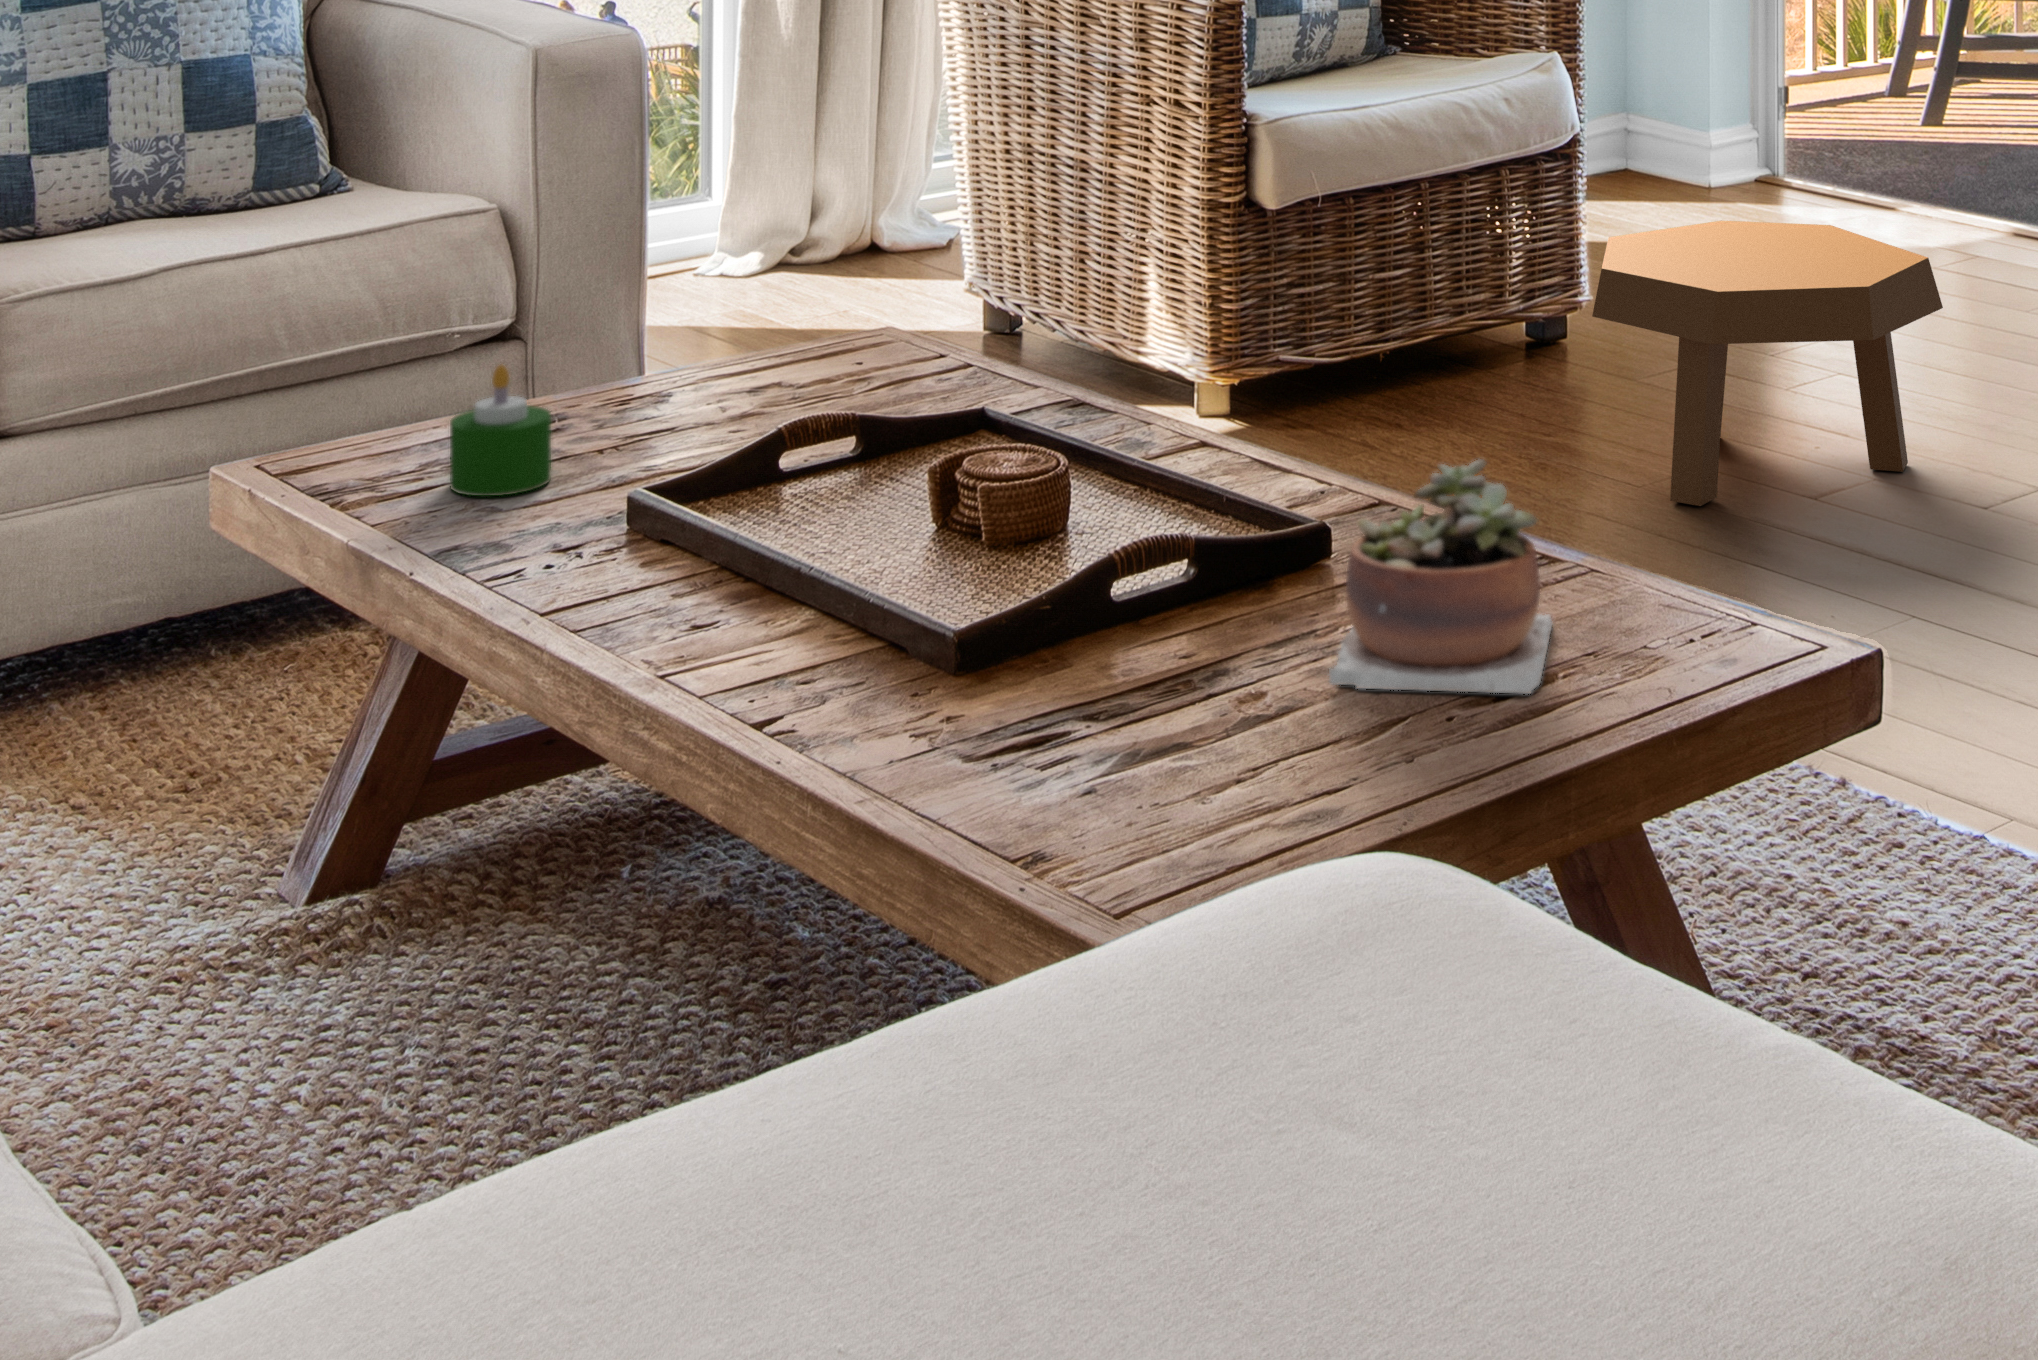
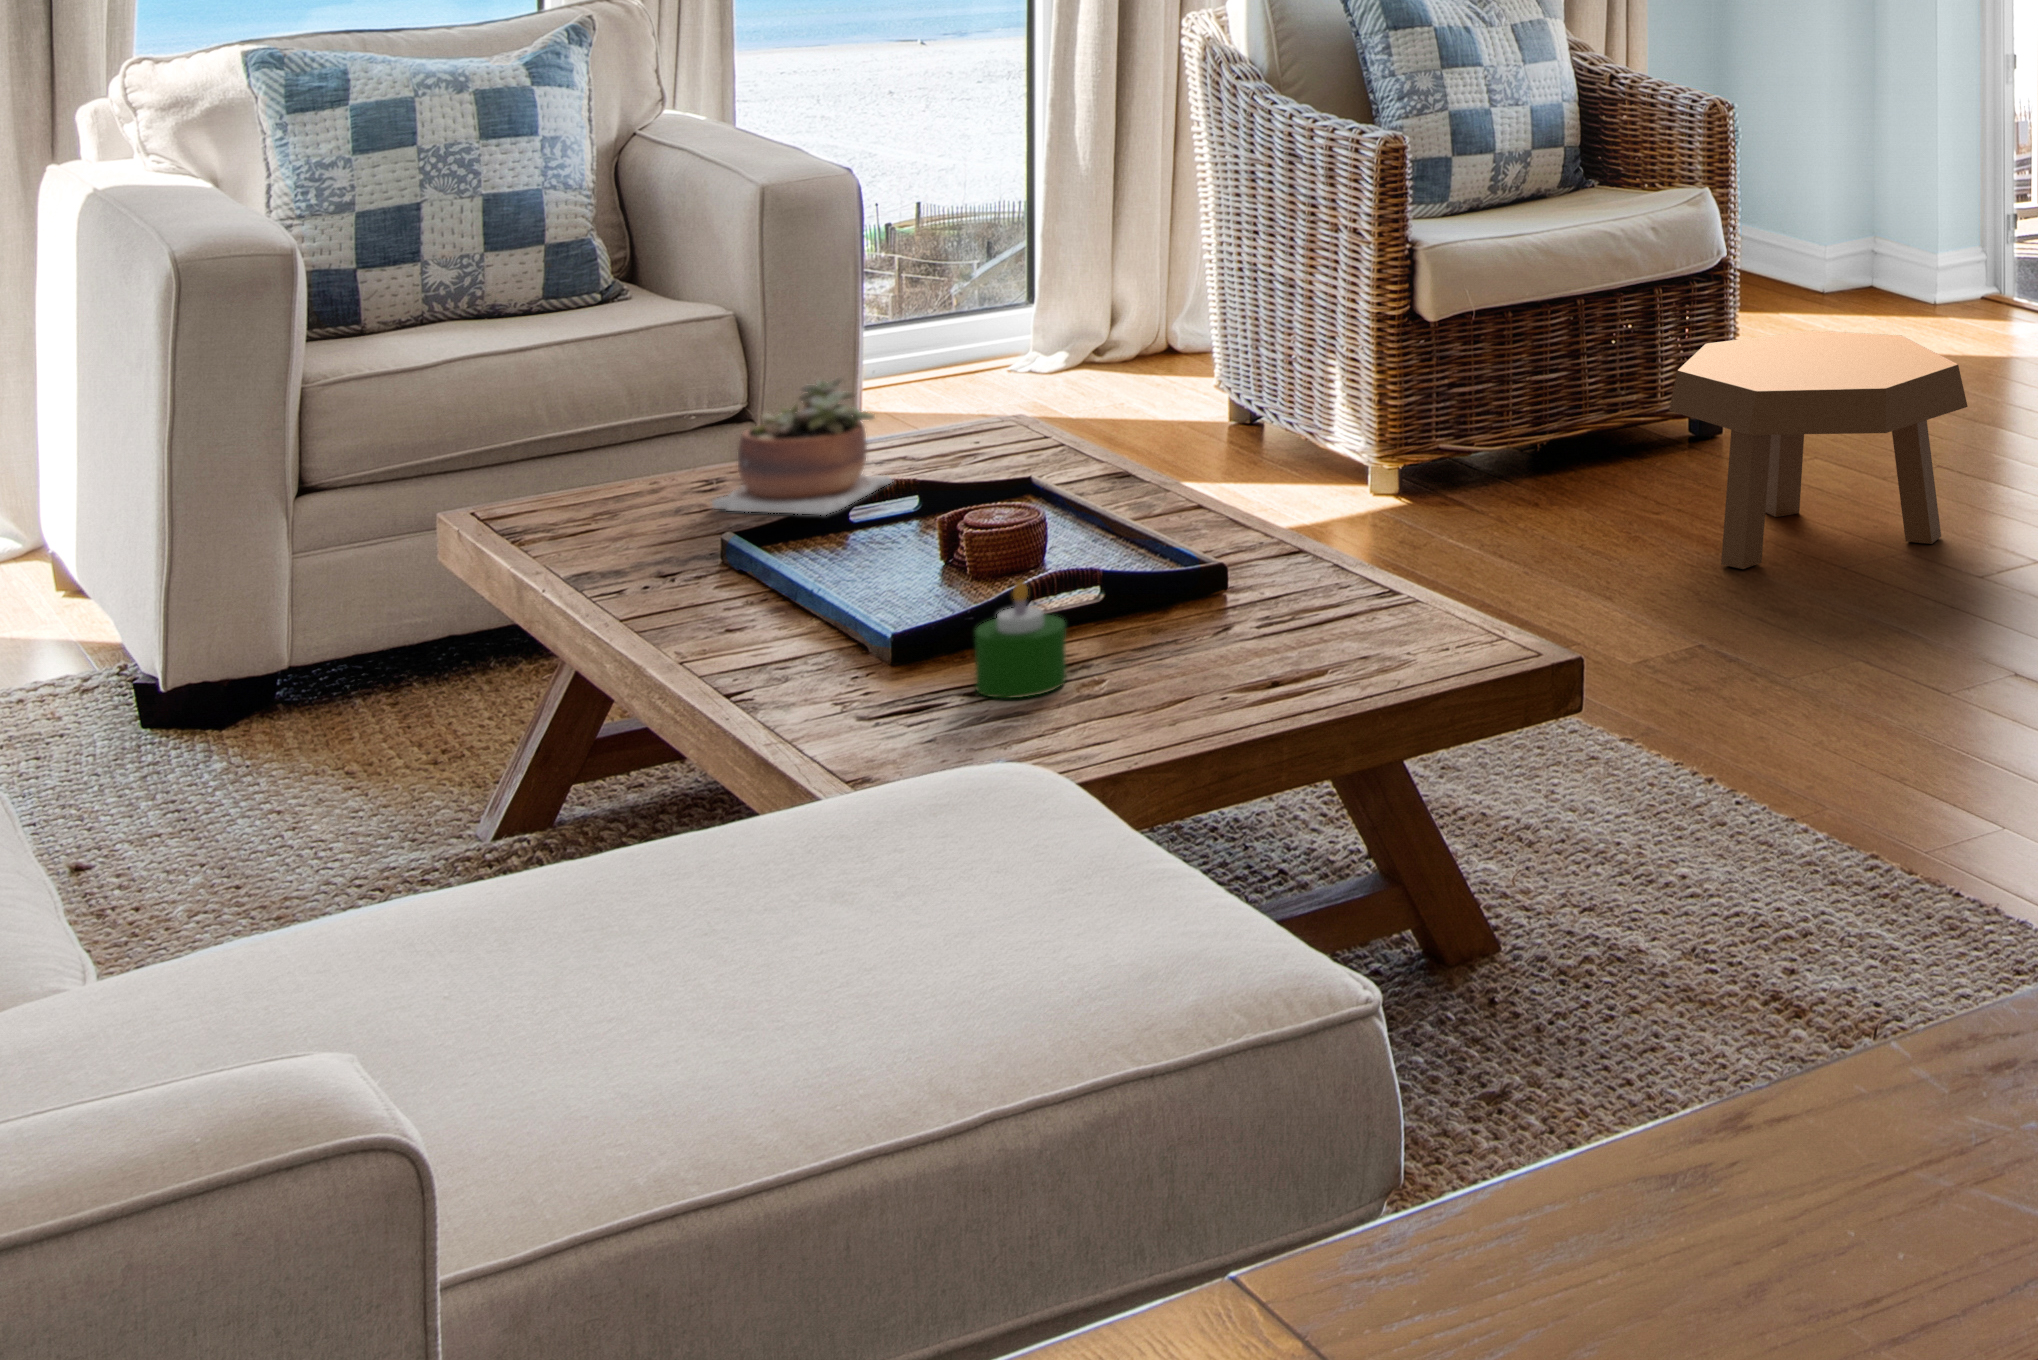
candle: present [450,365,551,496] -> present [975,580,1066,698]
succulent plant: present [1329,459,1552,694] -> present [712,378,892,514]

